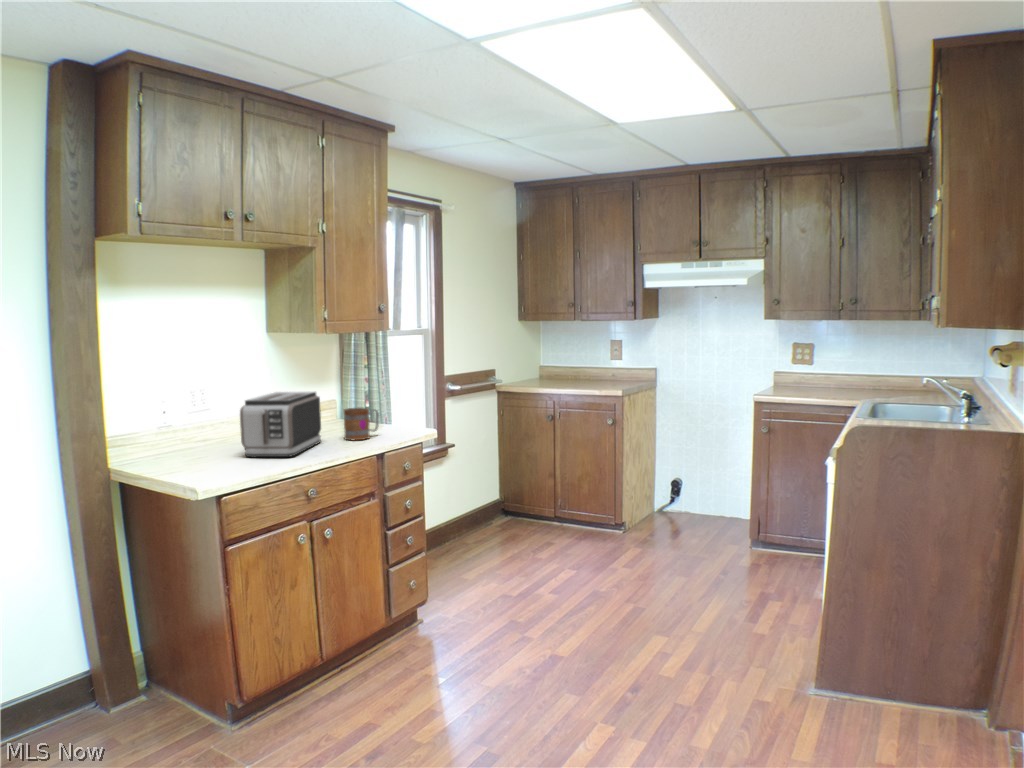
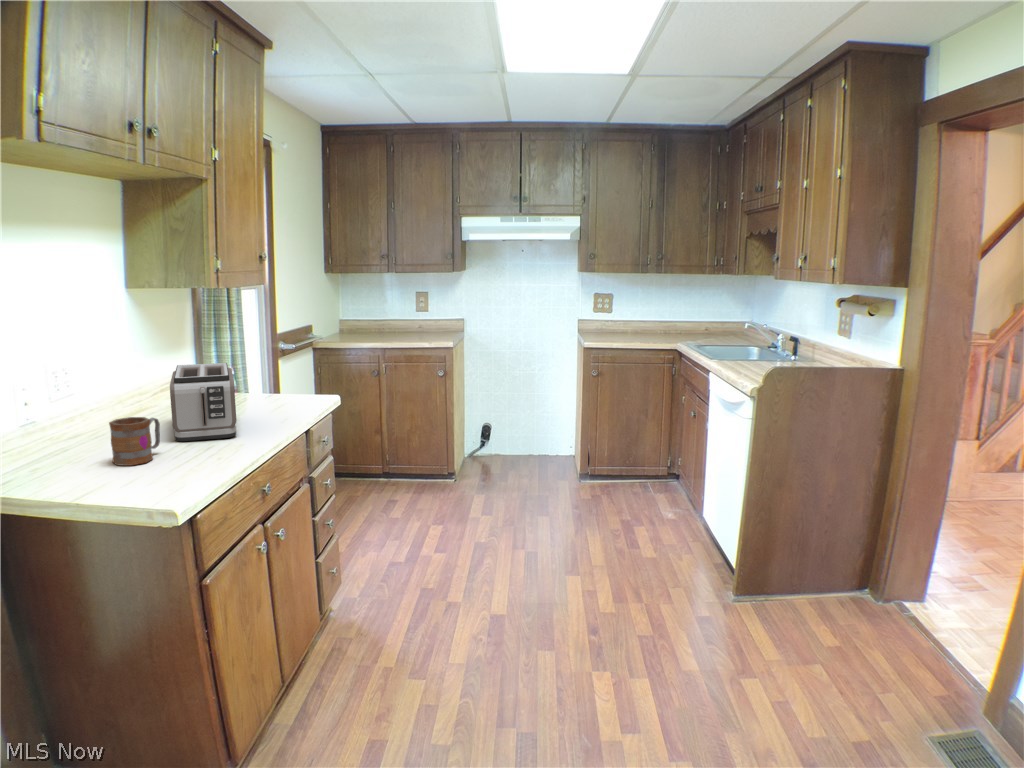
mug: present [344,407,379,440] -> present [109,417,160,466]

